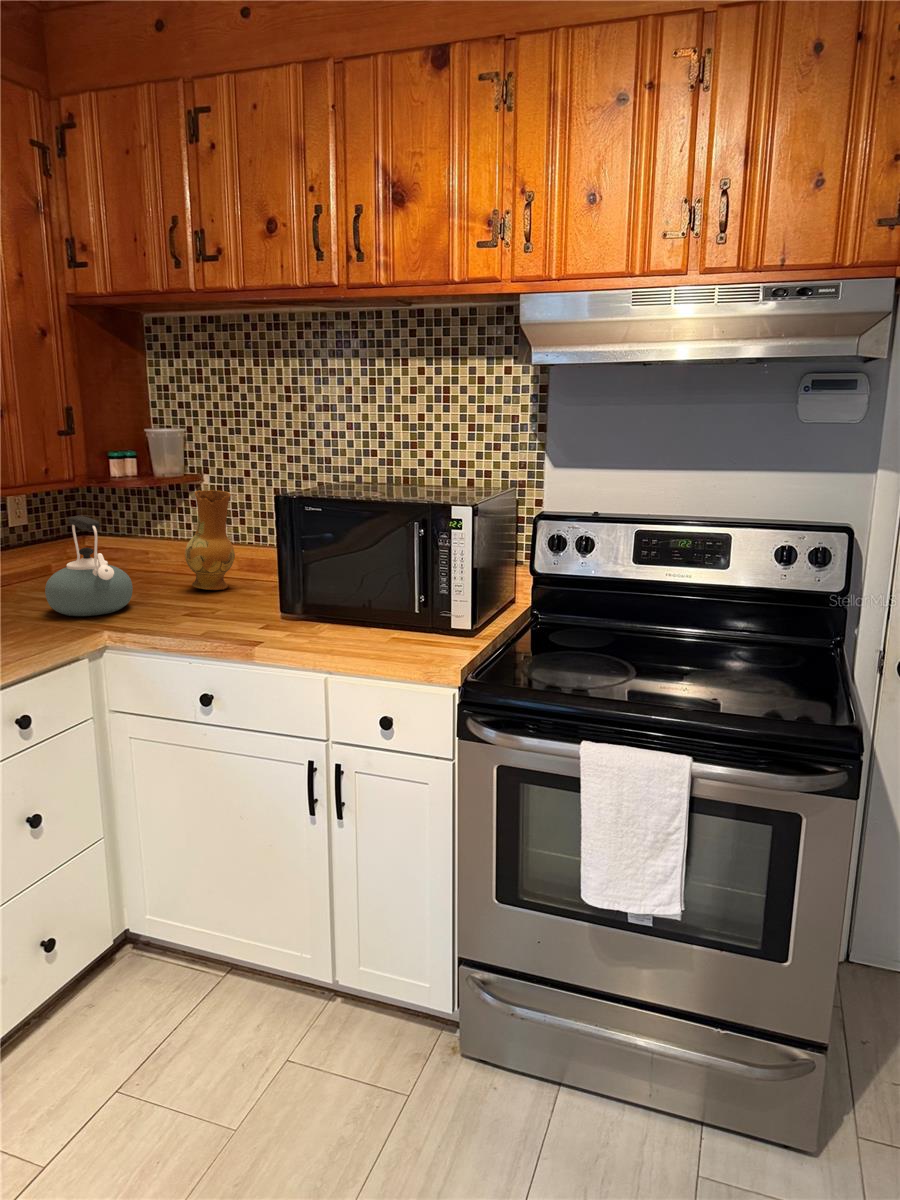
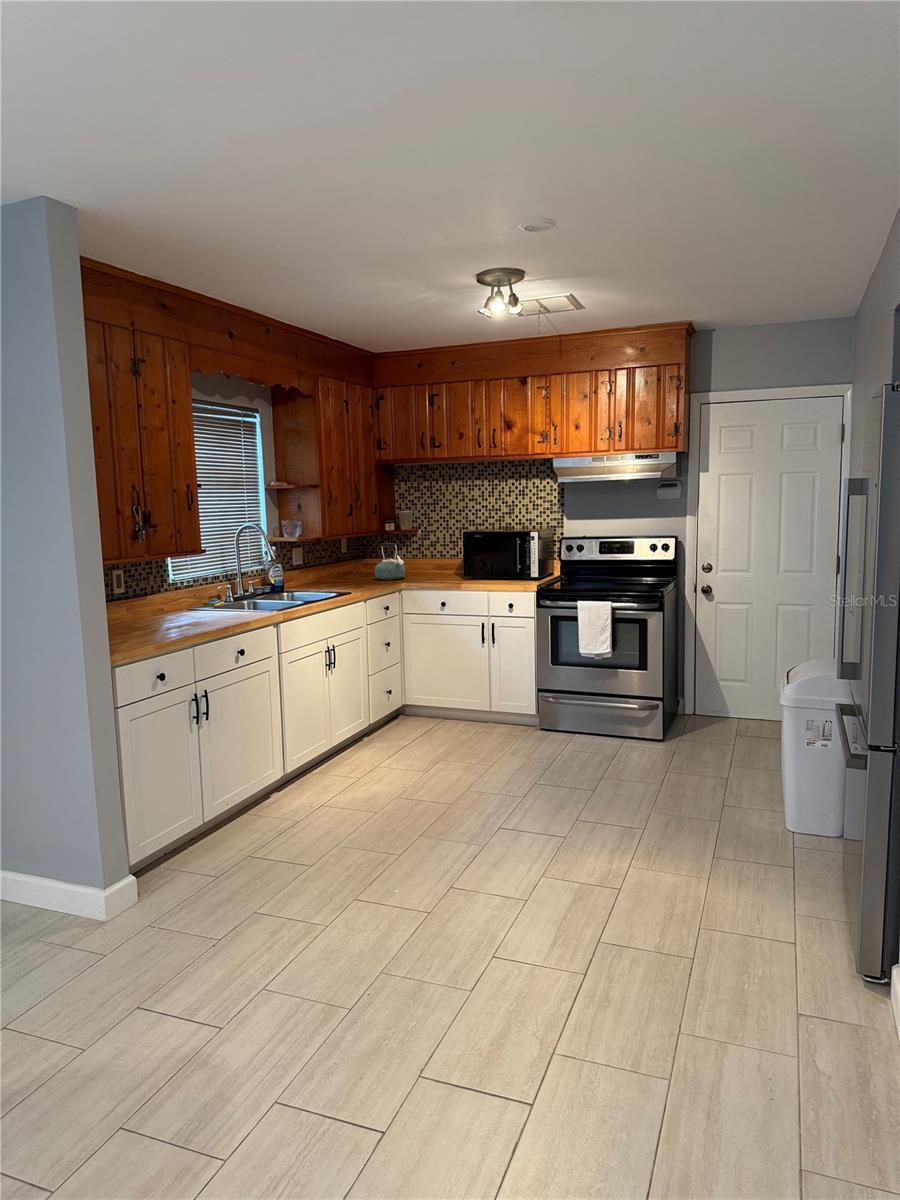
ceramic jug: present [185,490,235,590] -> none [419,534,438,574]

